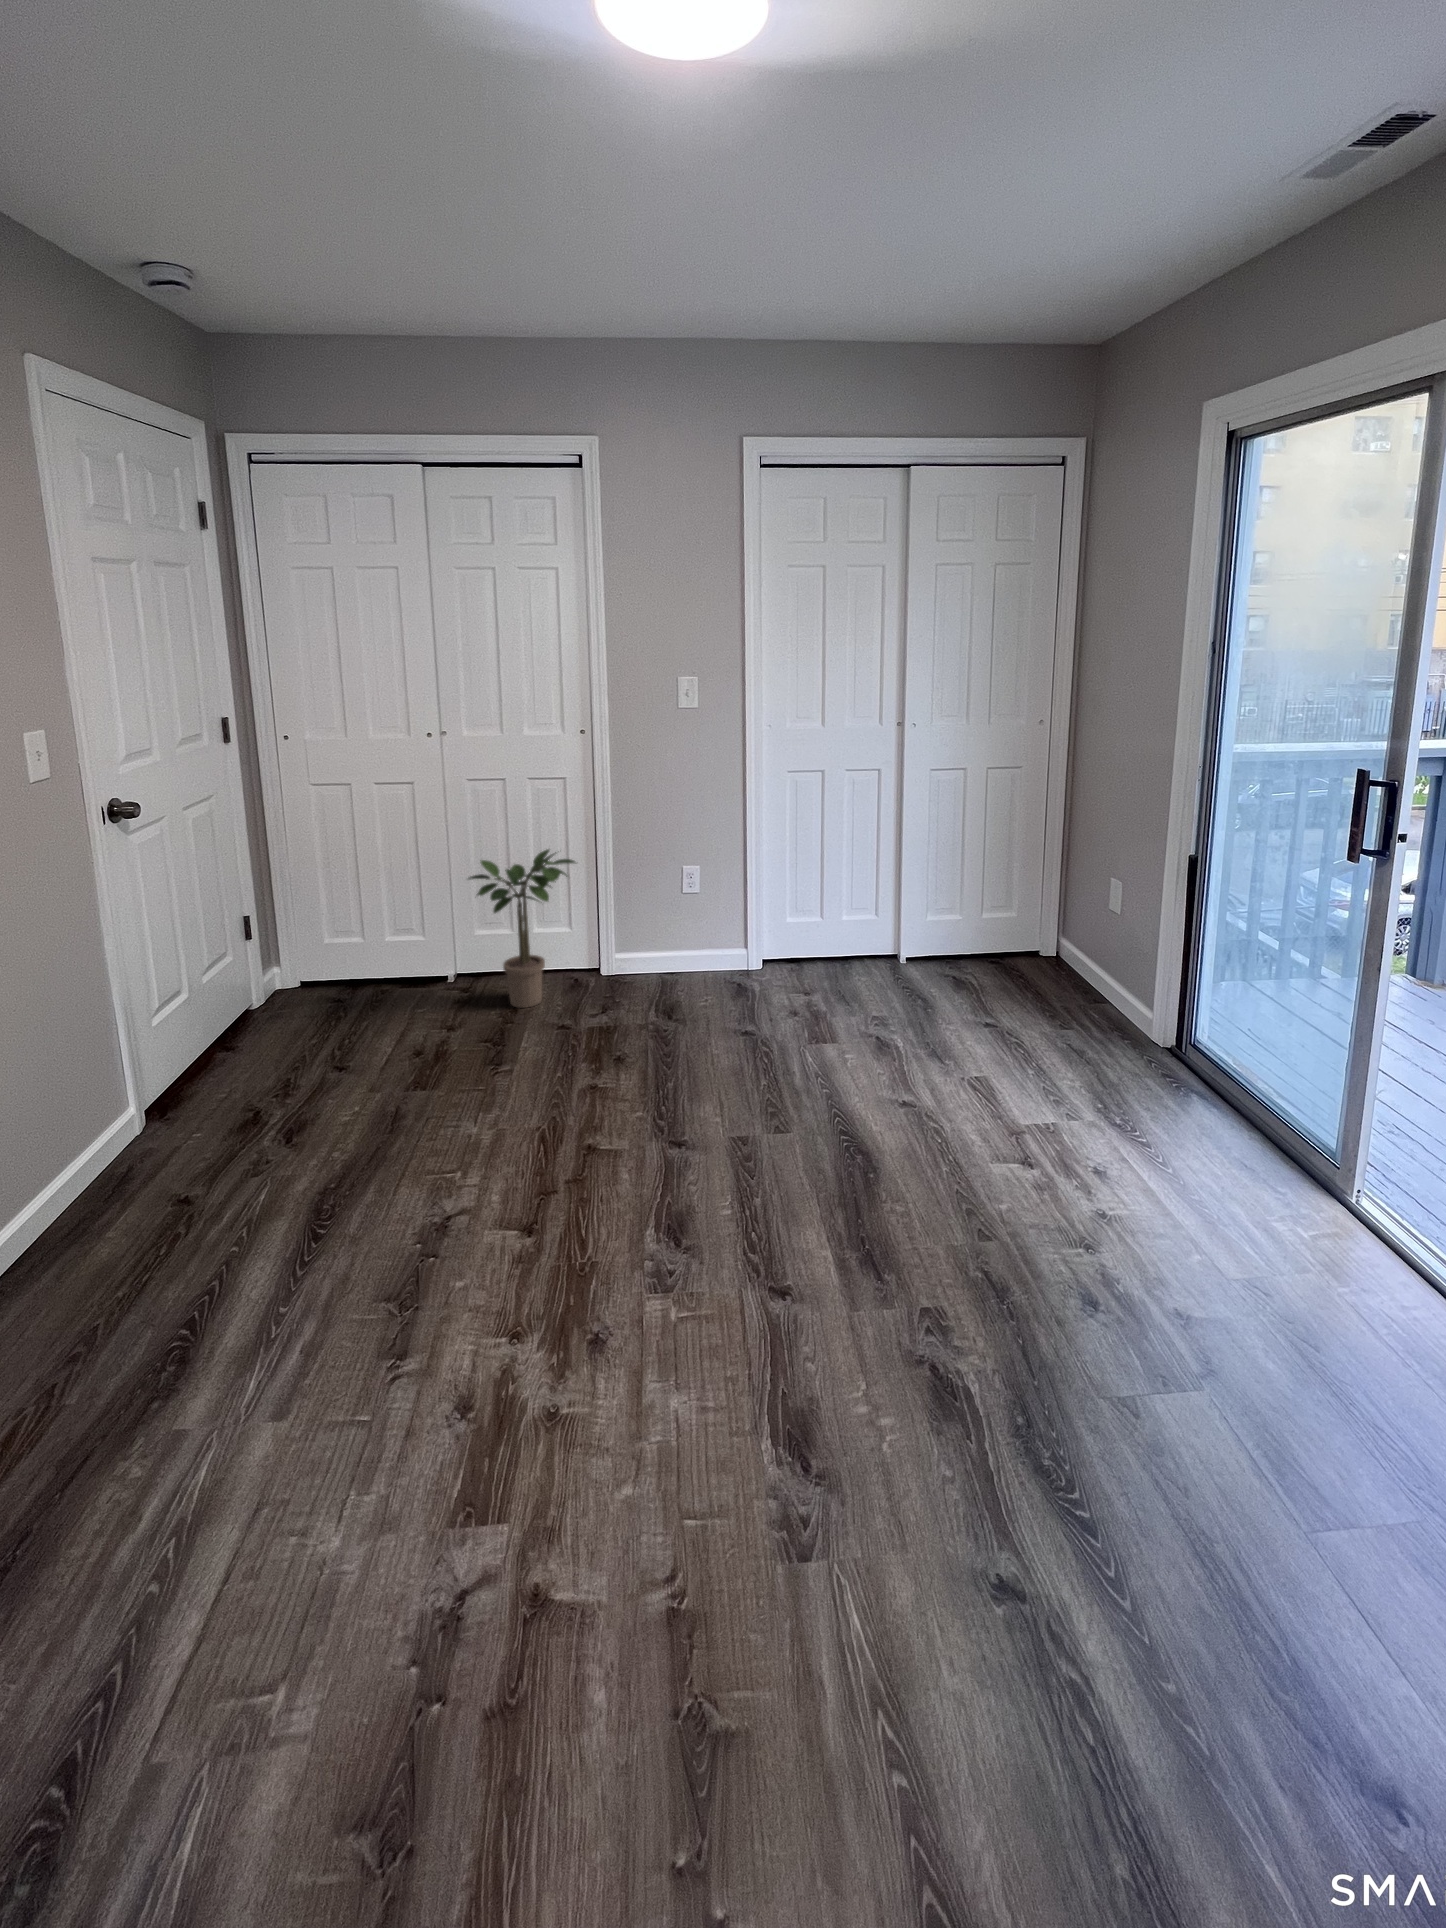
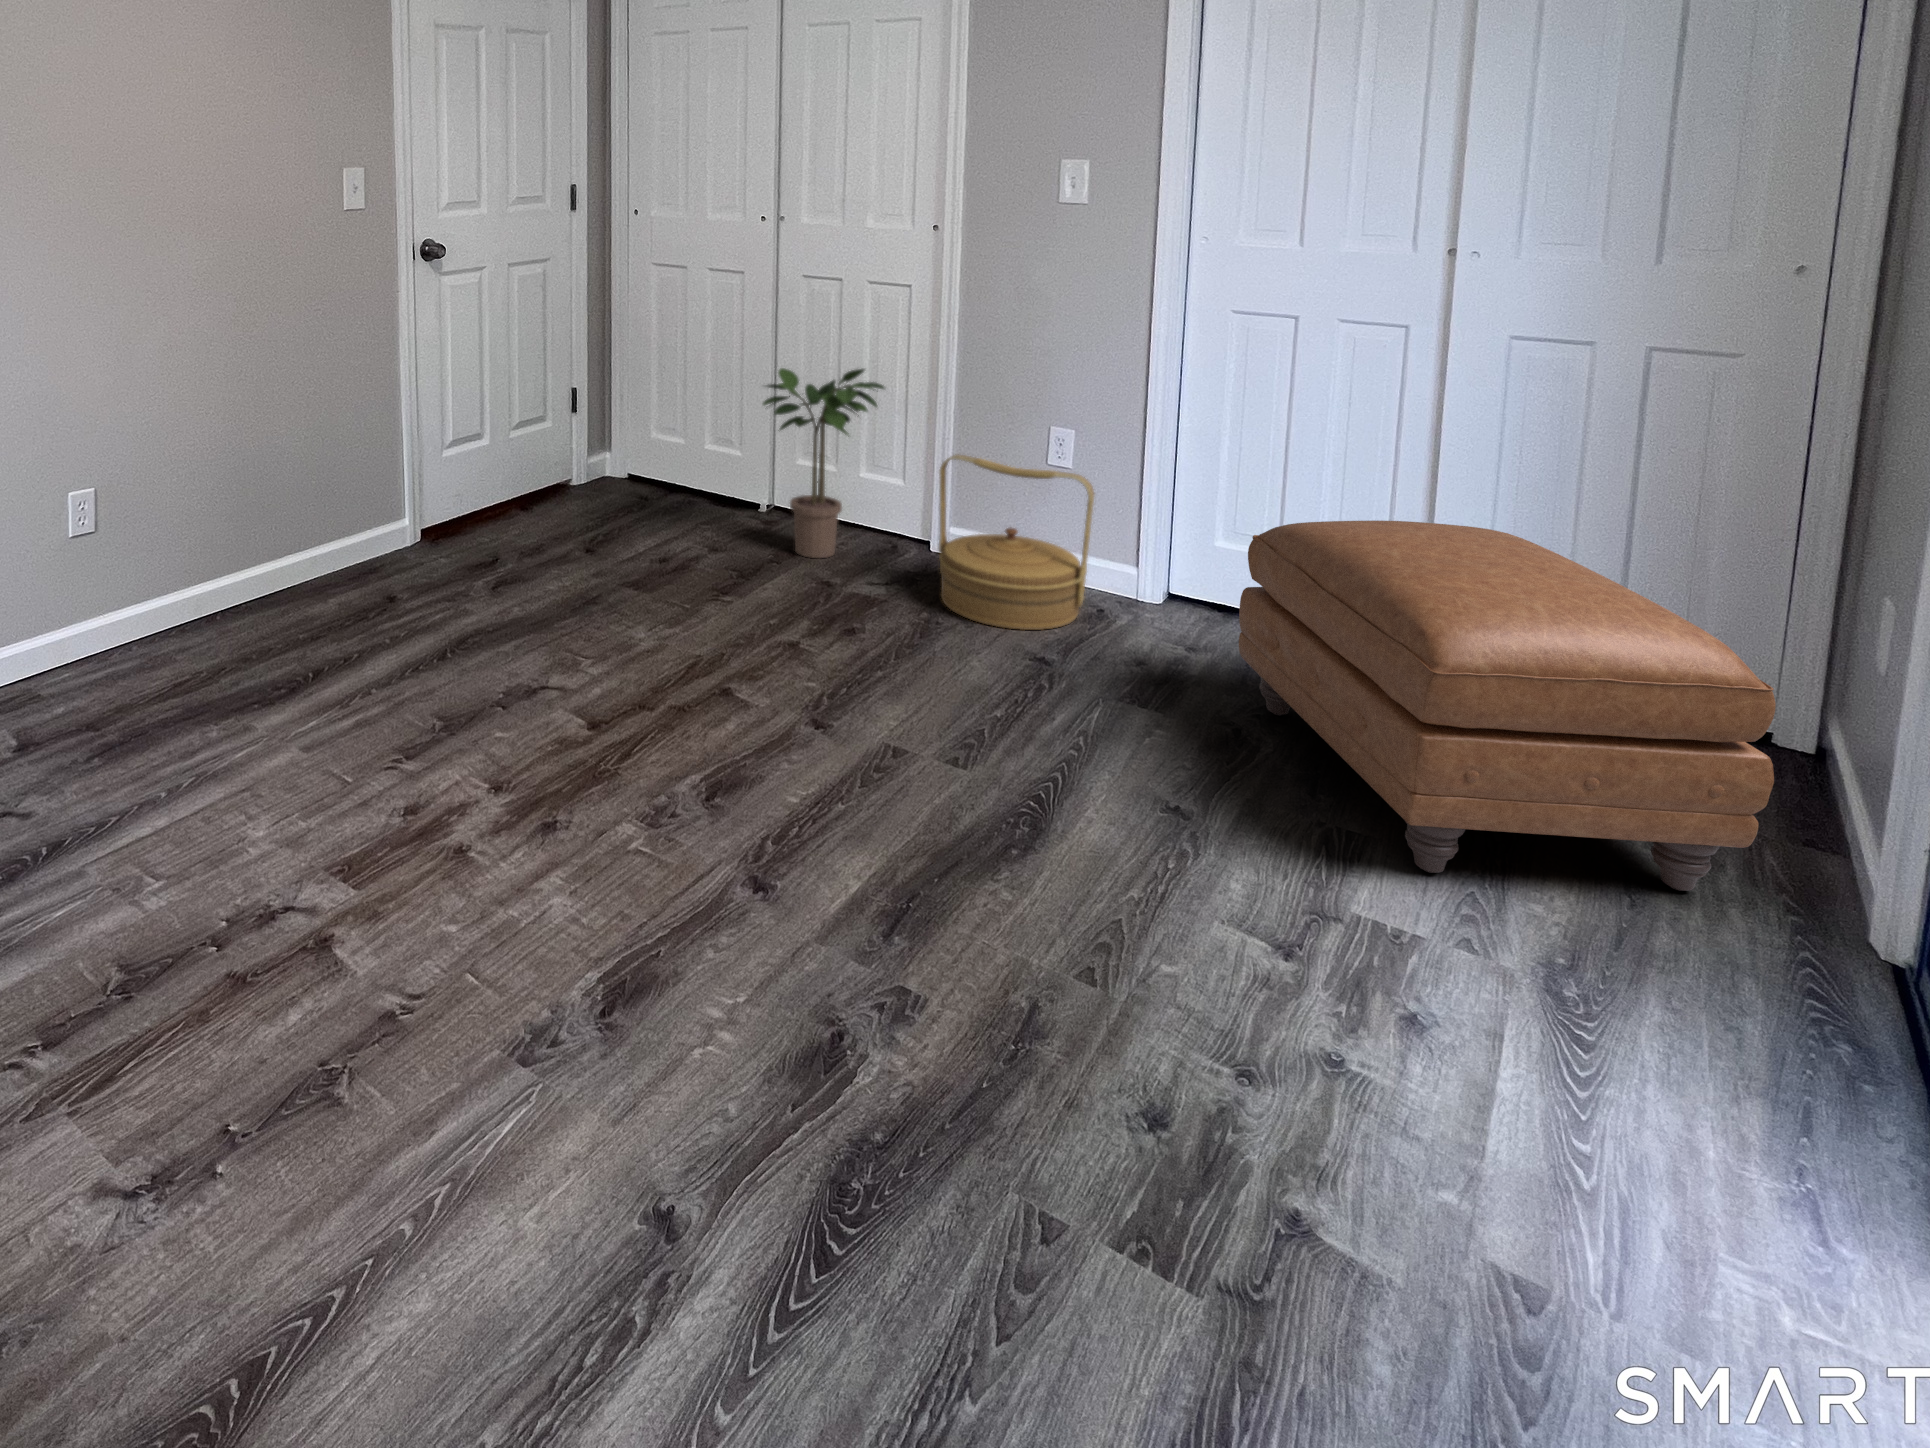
ottoman: none [853,882,1114,1082] -> present [1239,521,1776,891]
woven basket: none [631,898,738,1018] -> present [939,454,1094,630]

